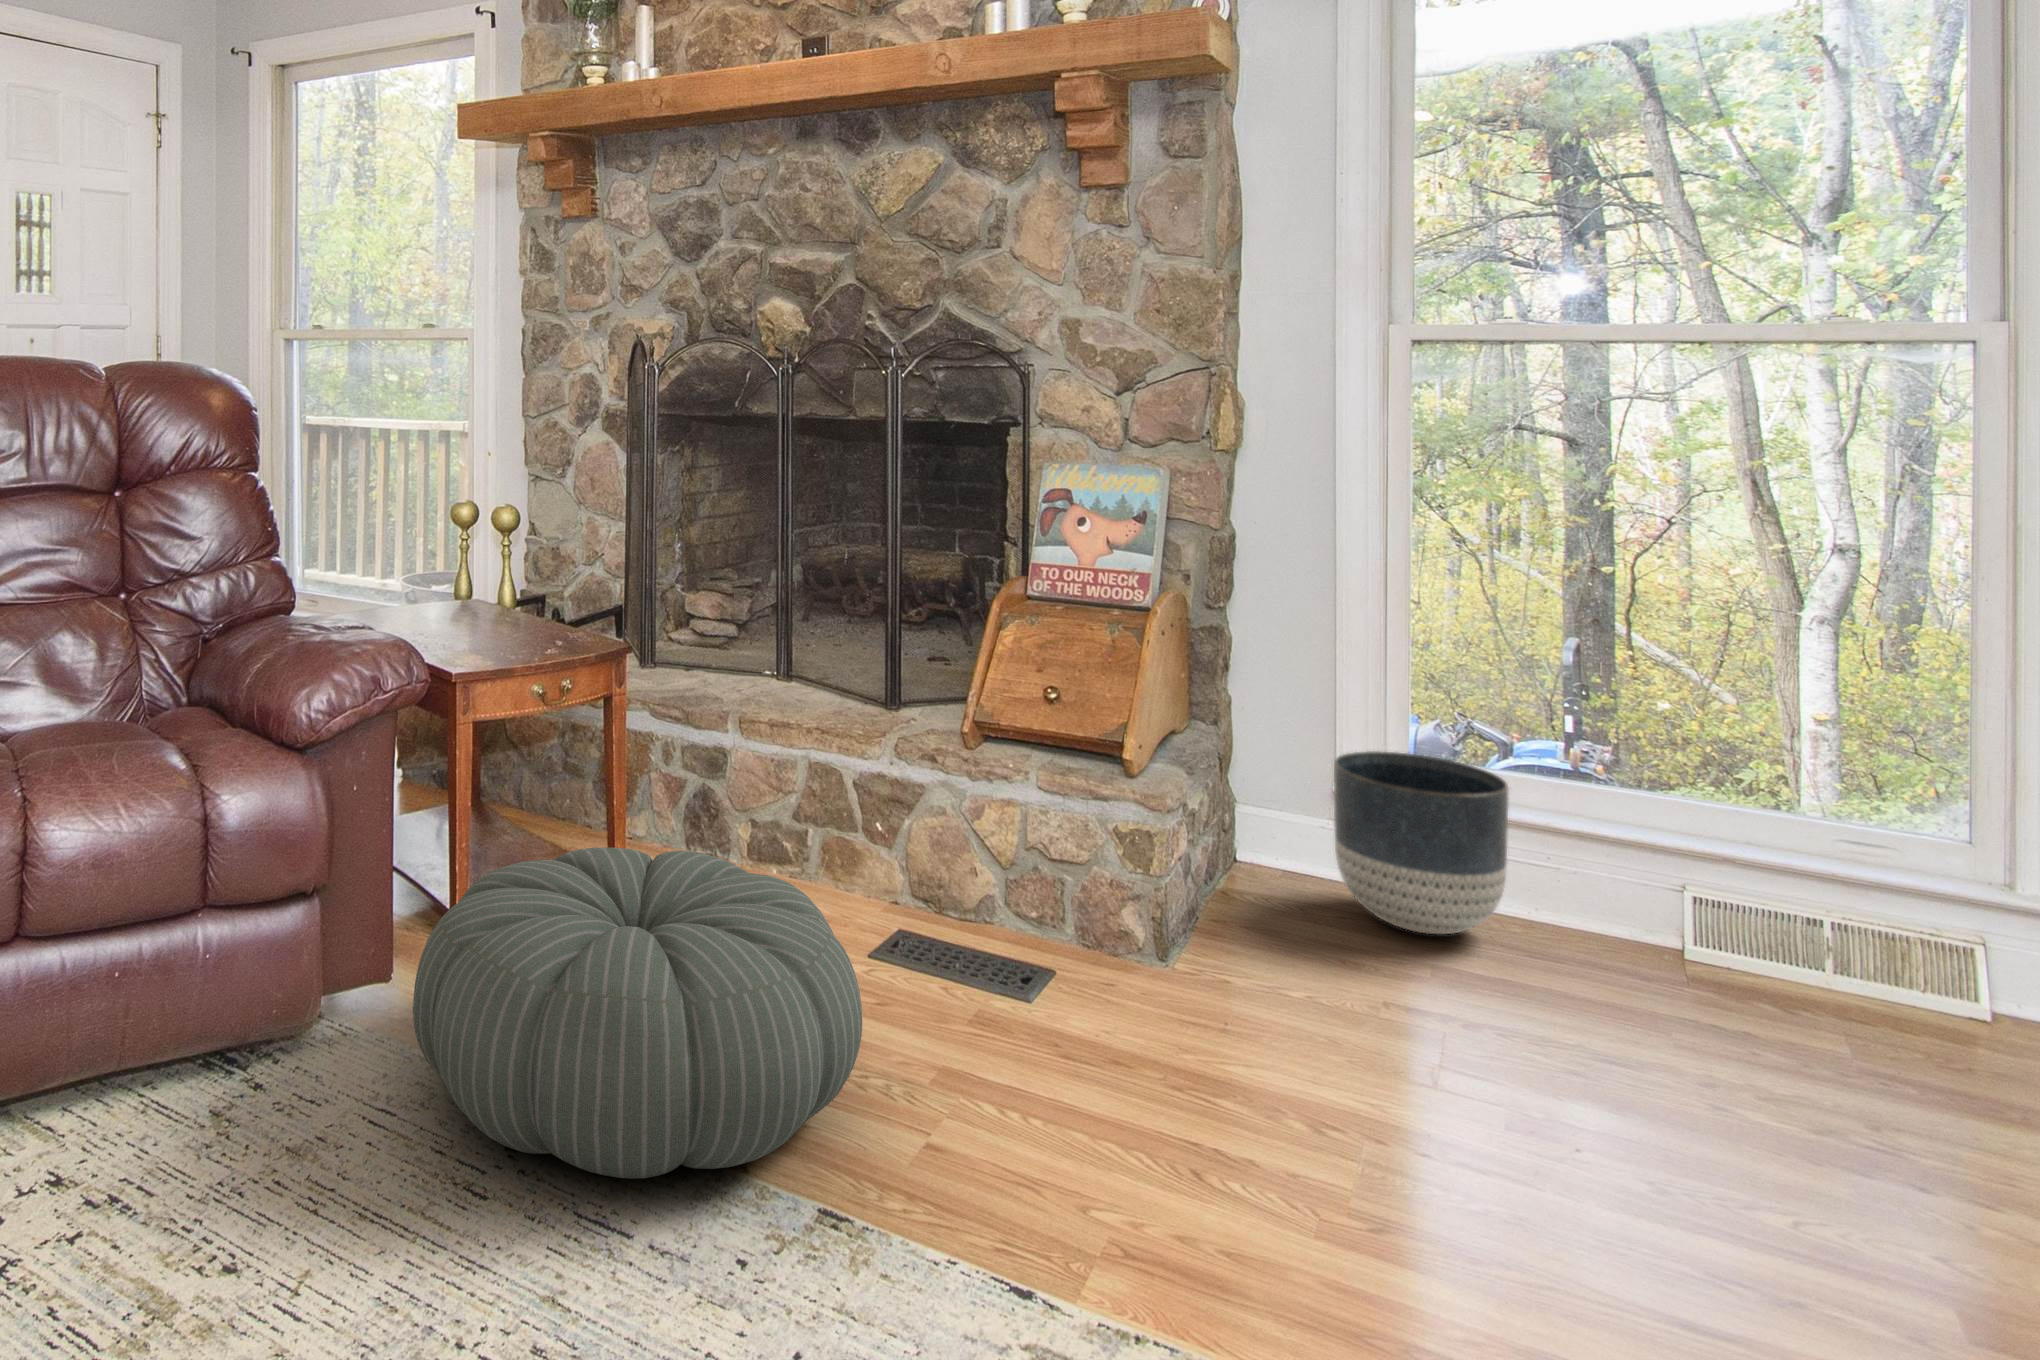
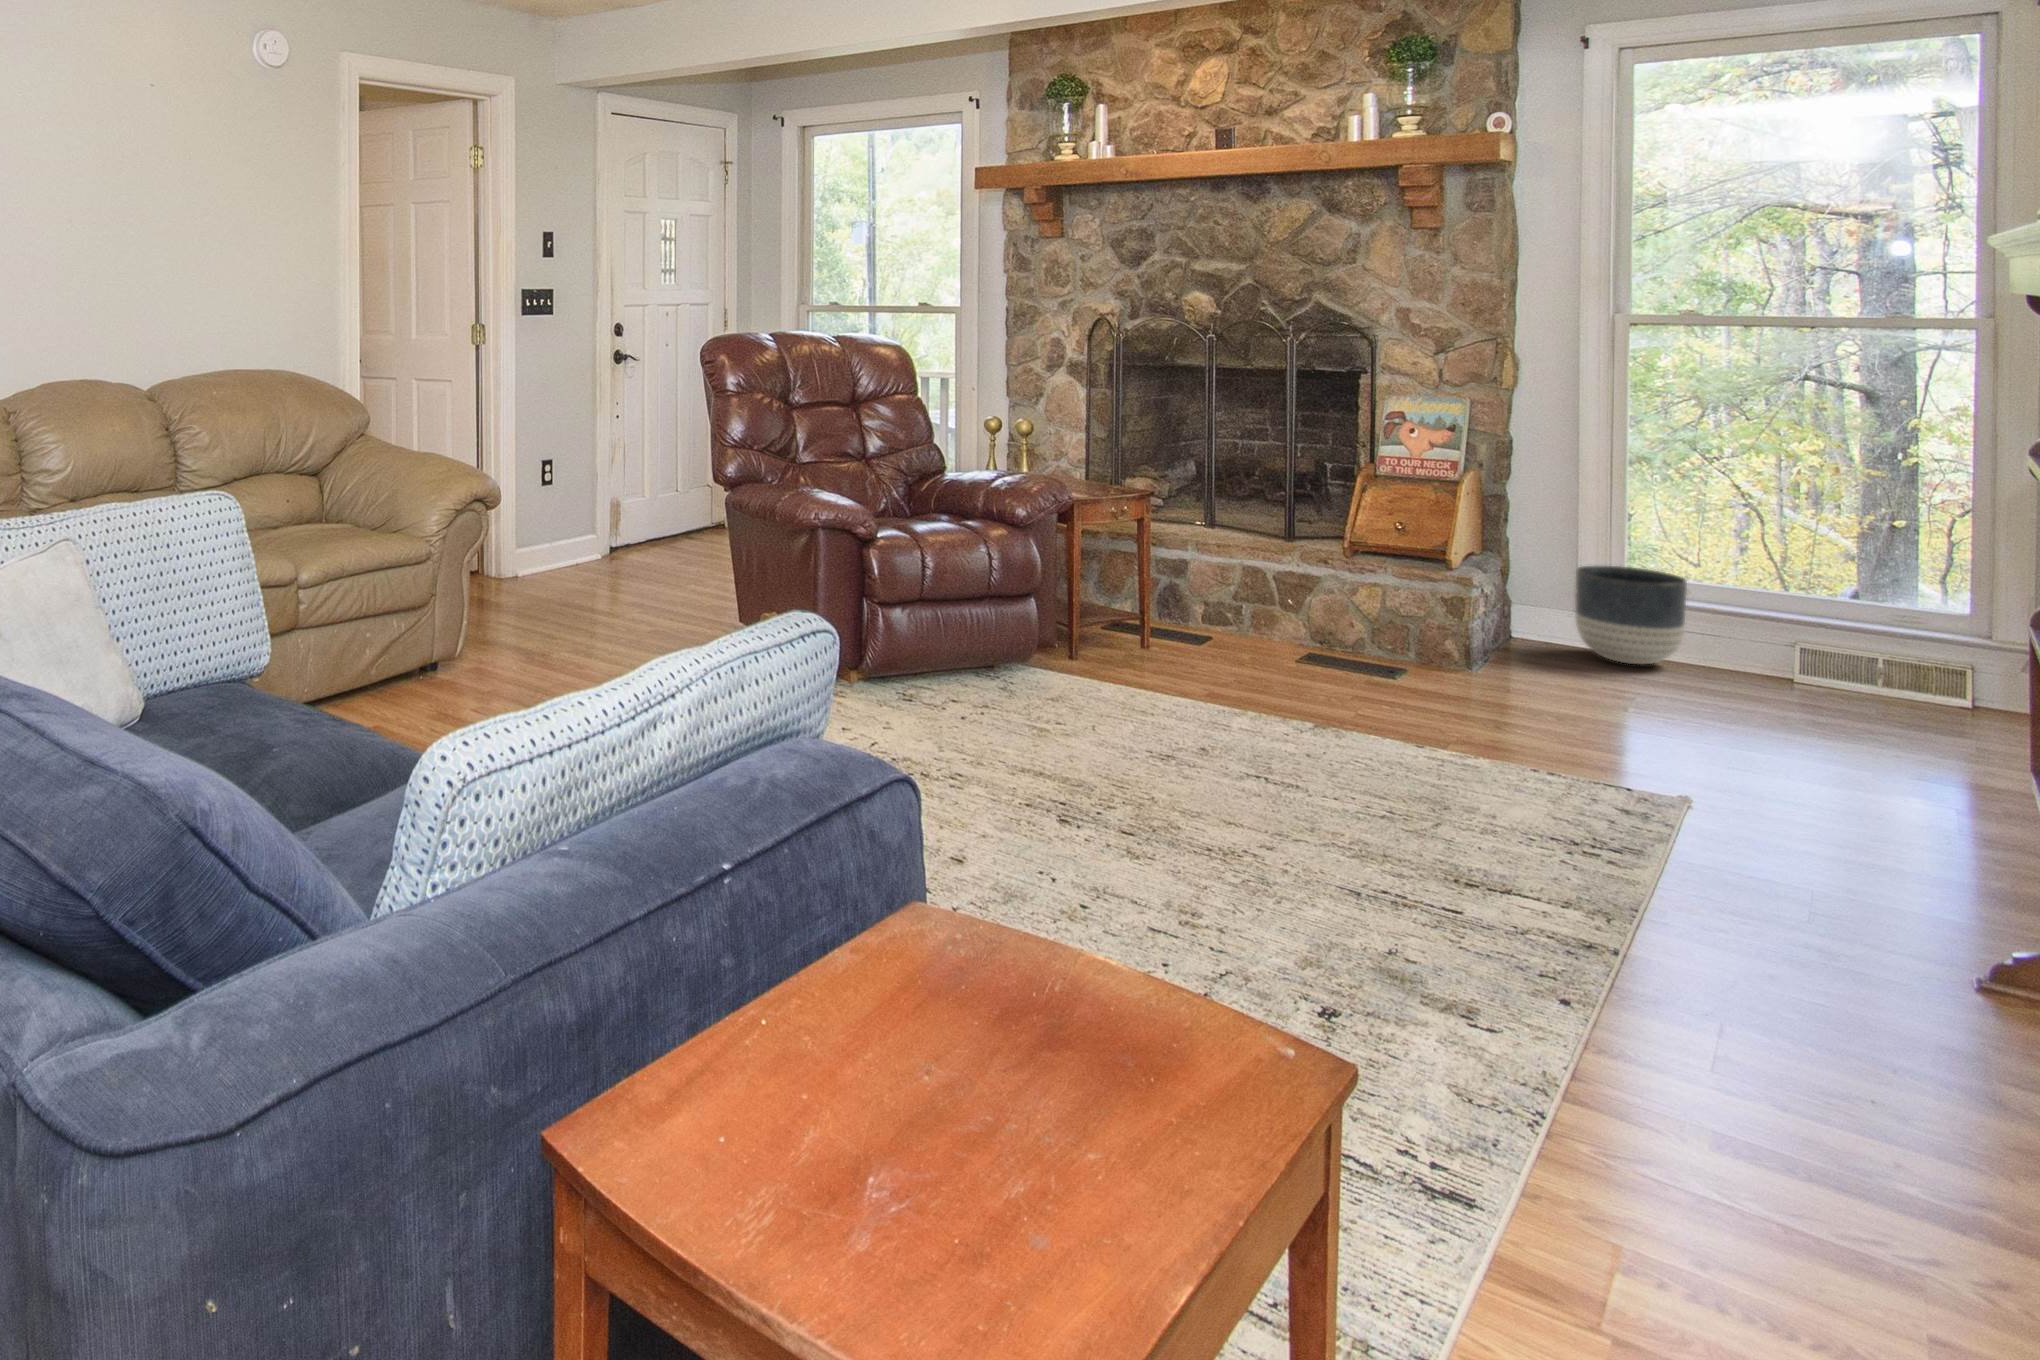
pouf: present [413,847,862,1179] -> none [1084,594,1319,720]

